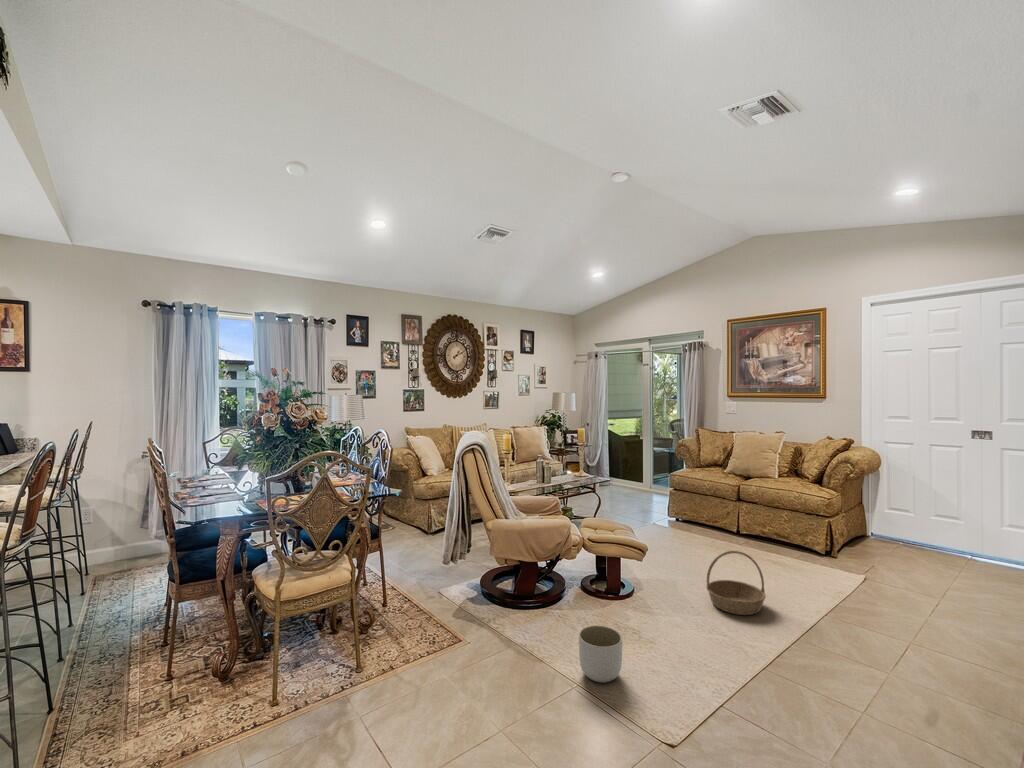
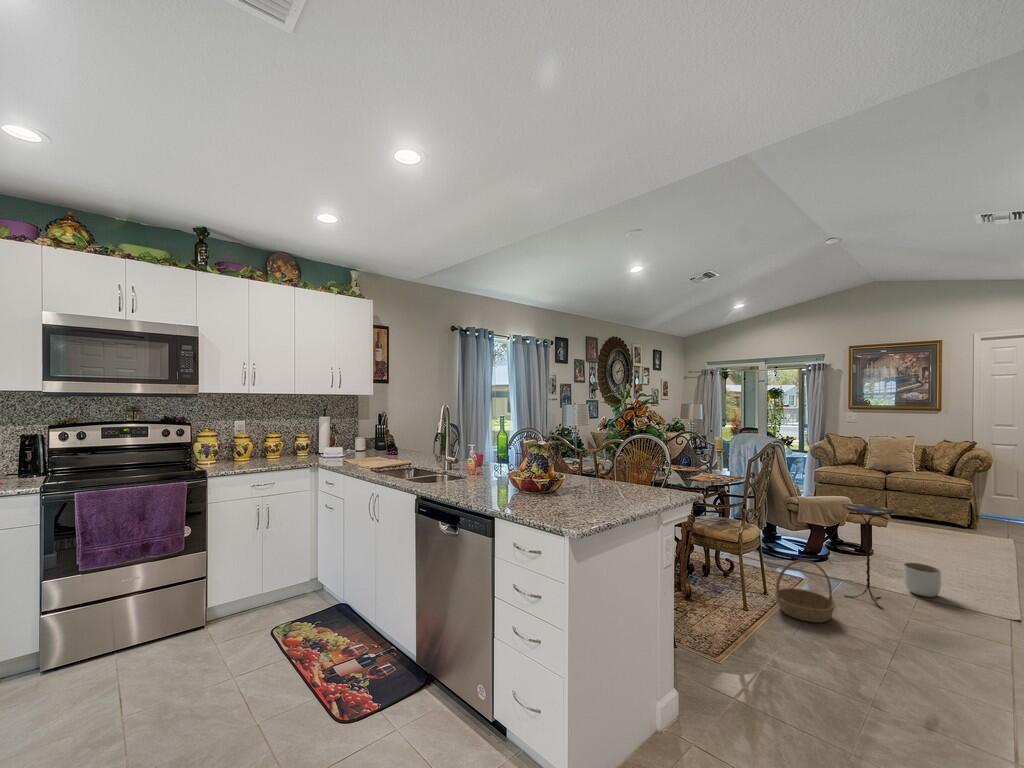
side table: none [468,539,532,705] -> present [843,504,894,608]
basket: present [707,551,765,615] -> present [775,560,836,623]

